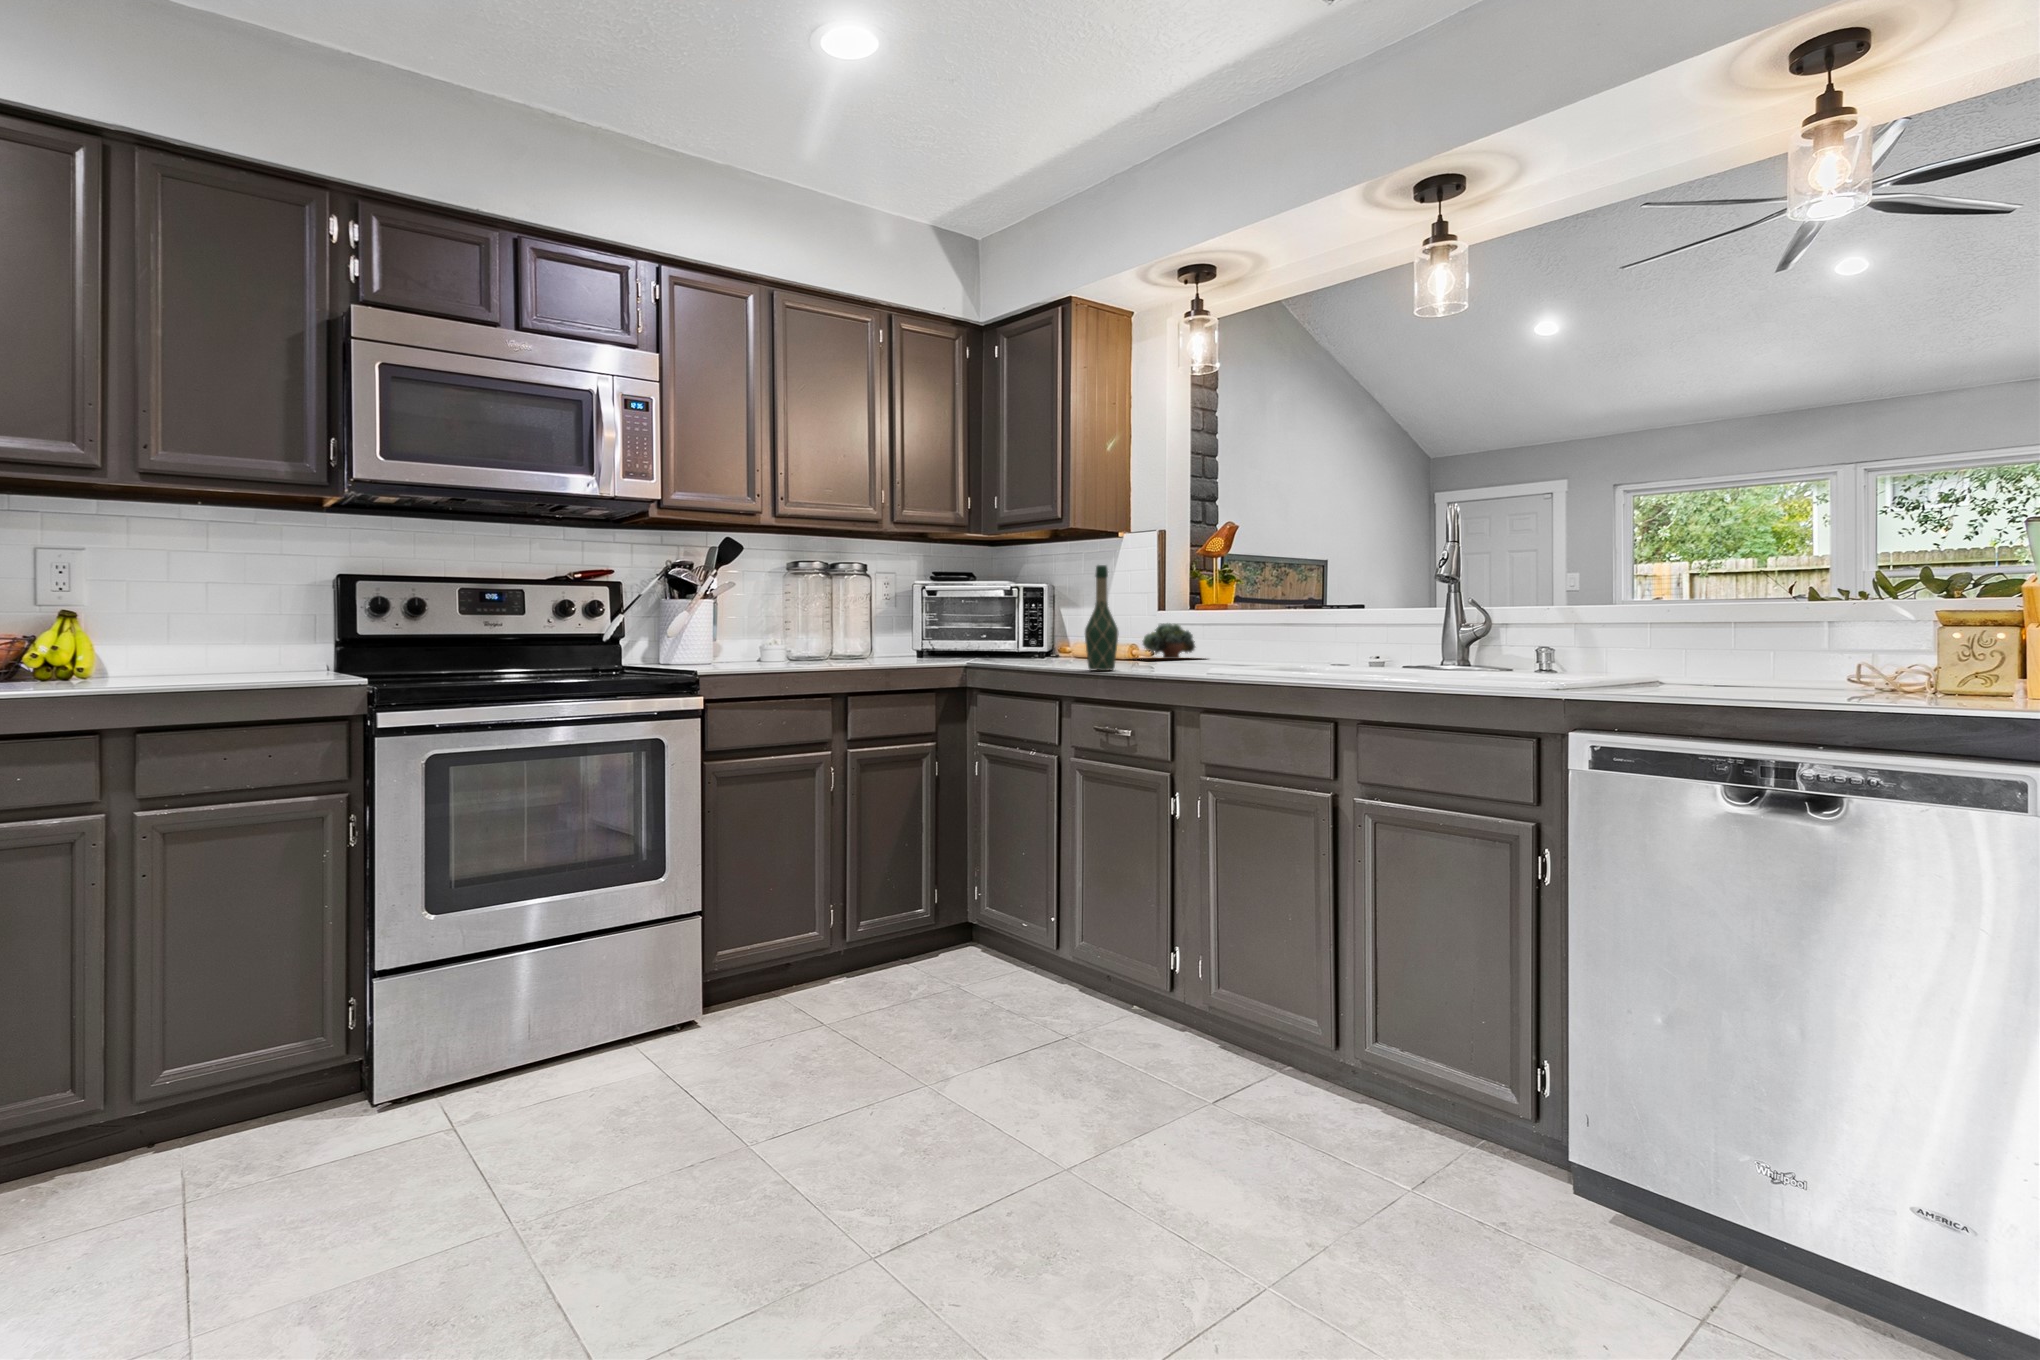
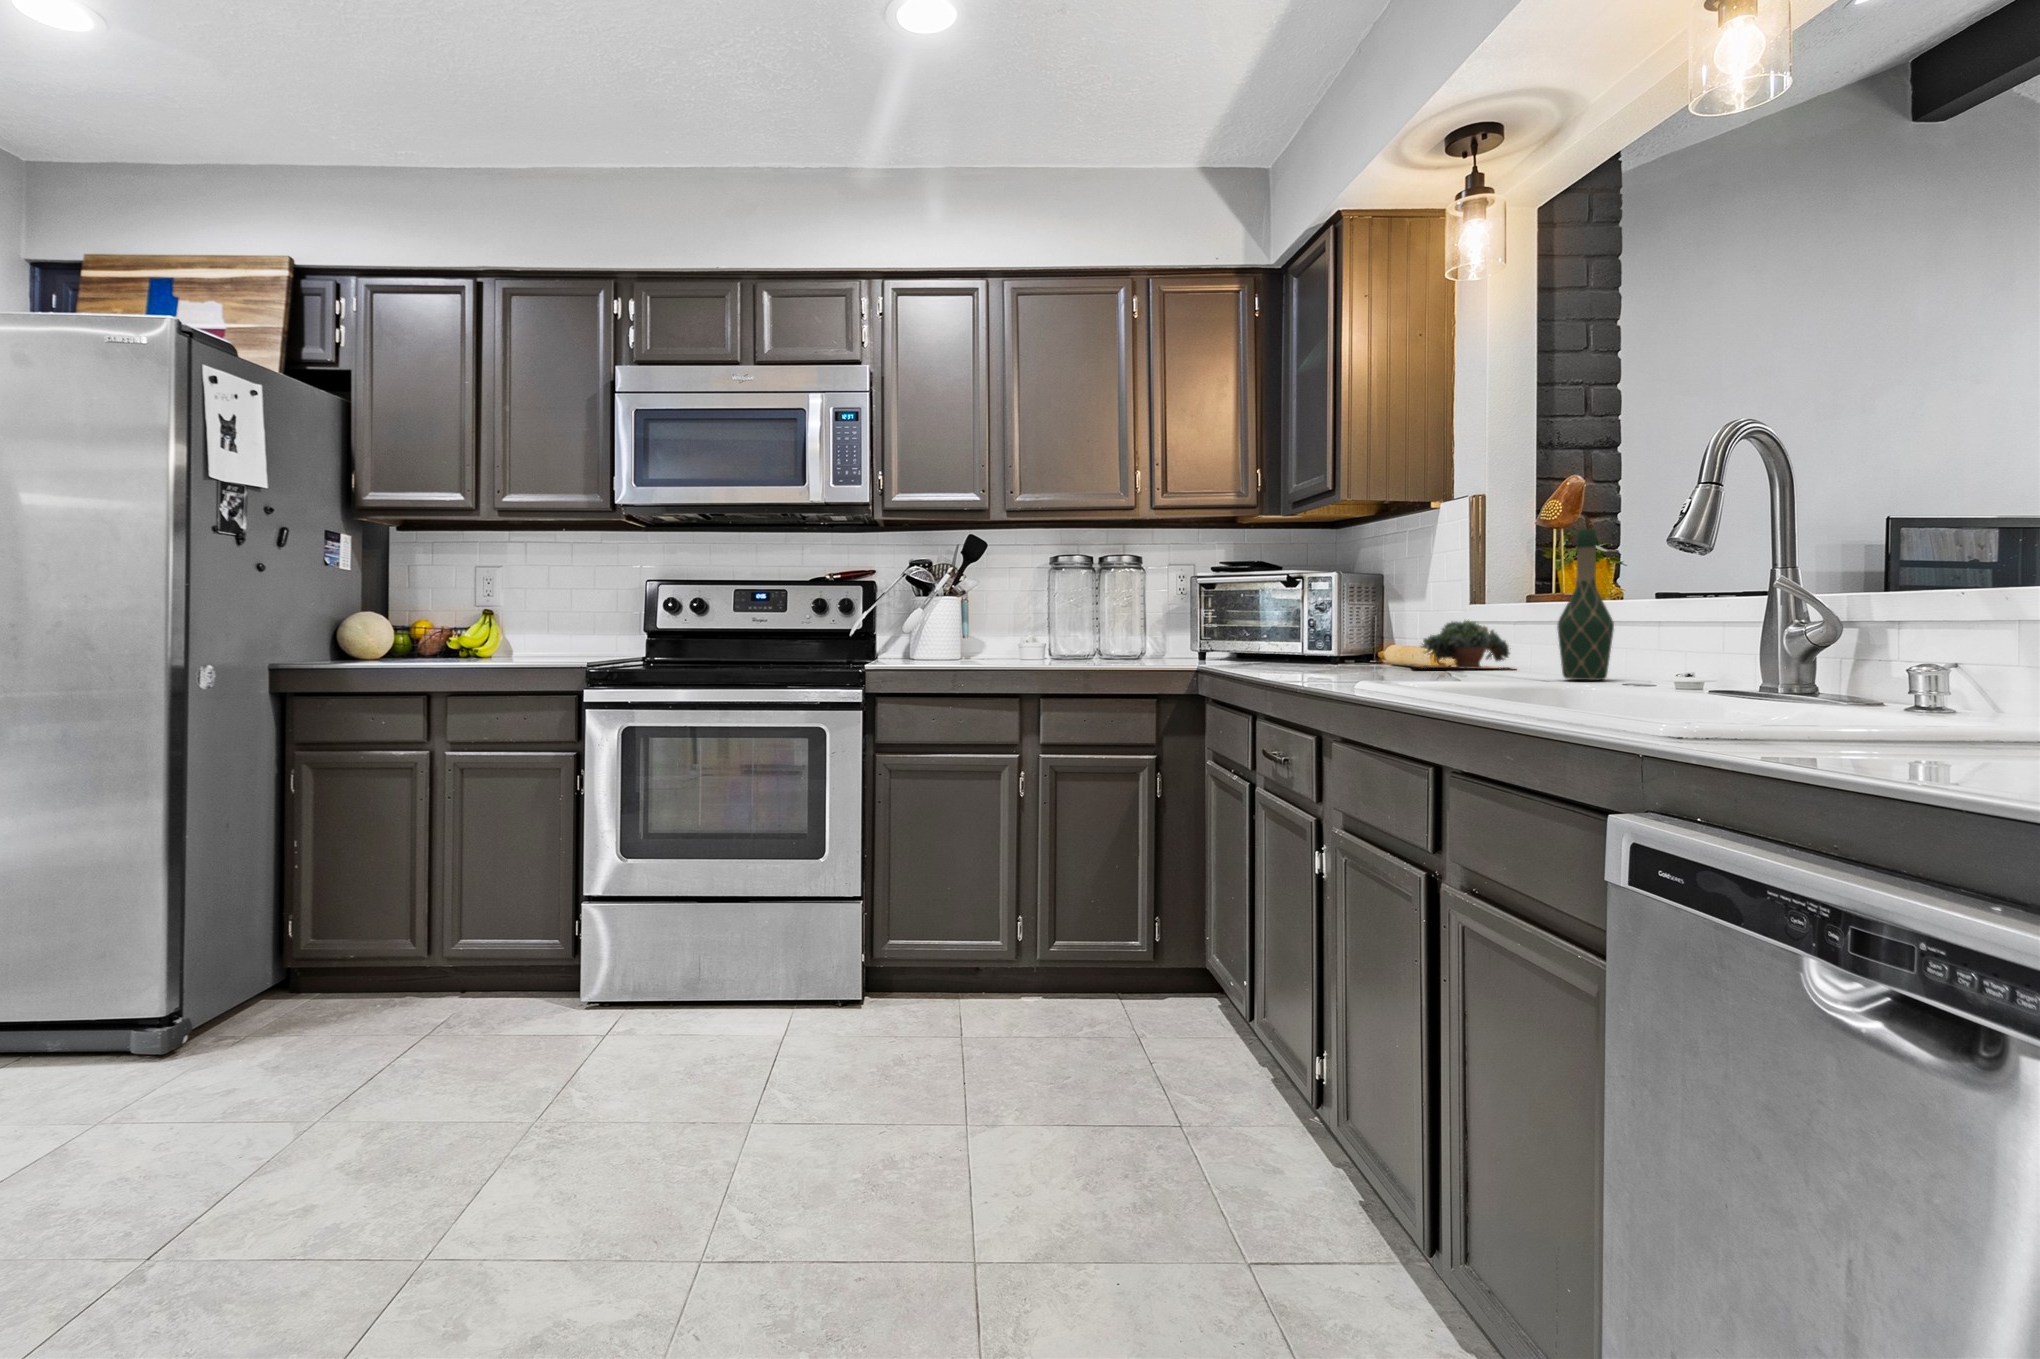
wine bottle: present [1085,565,1118,671] -> present [1557,529,1614,680]

